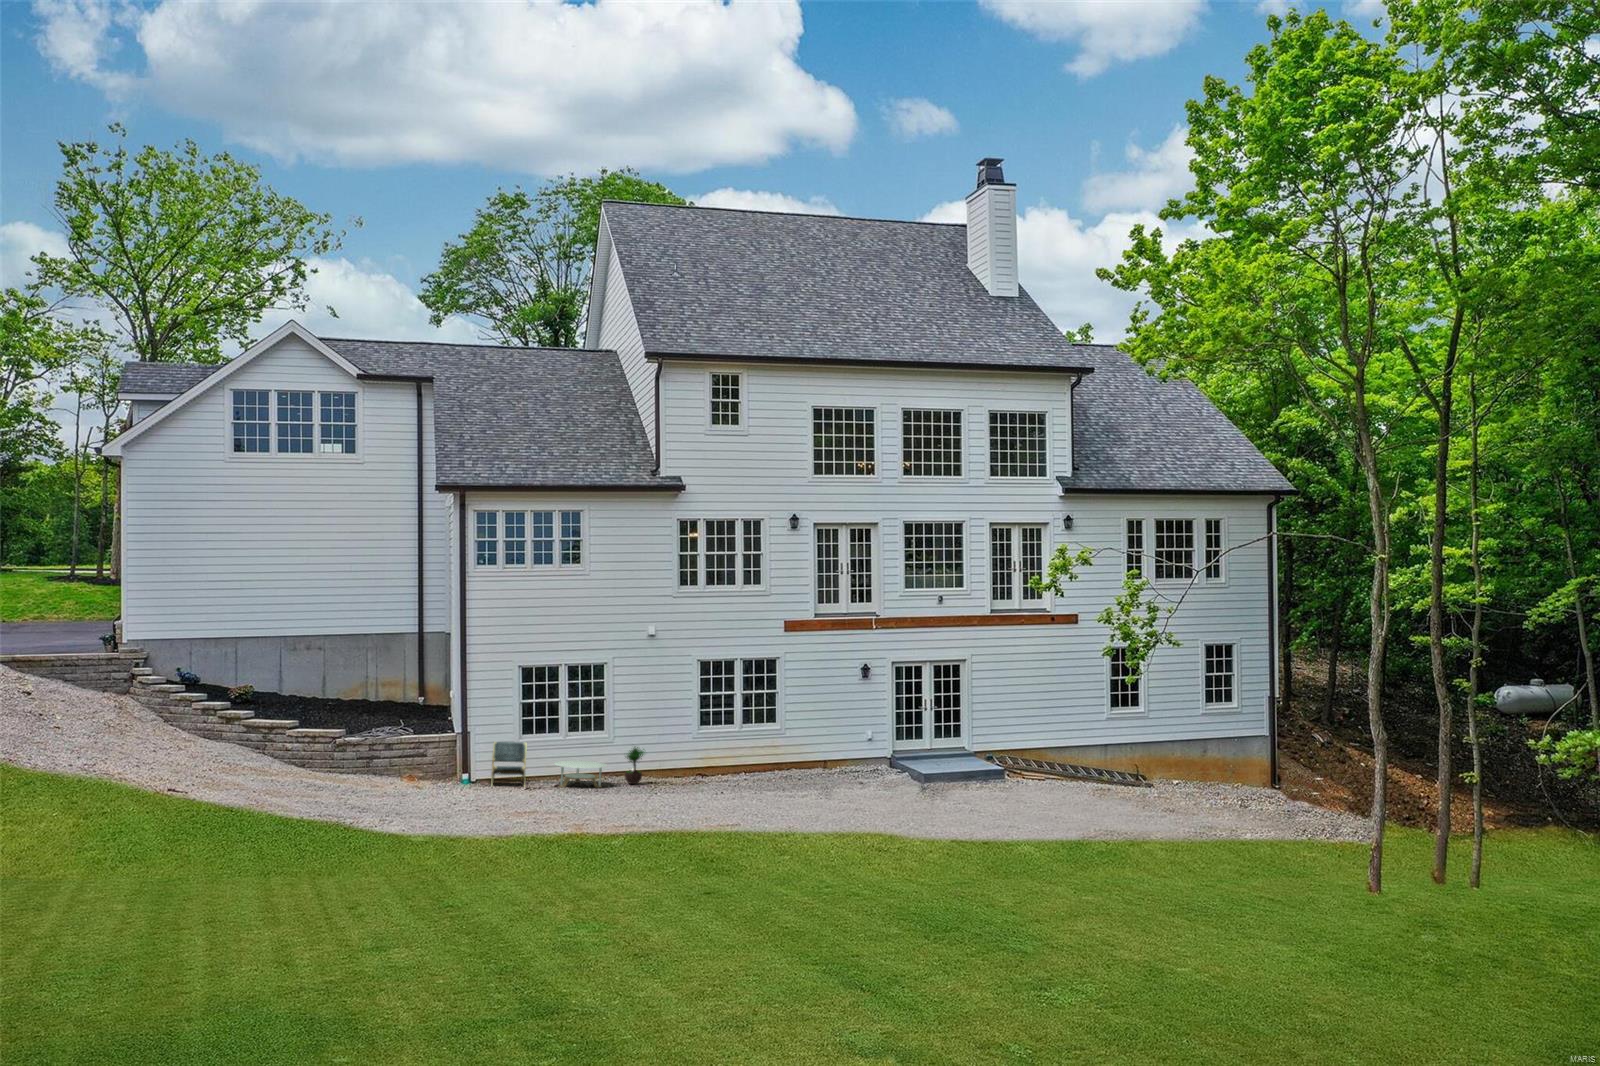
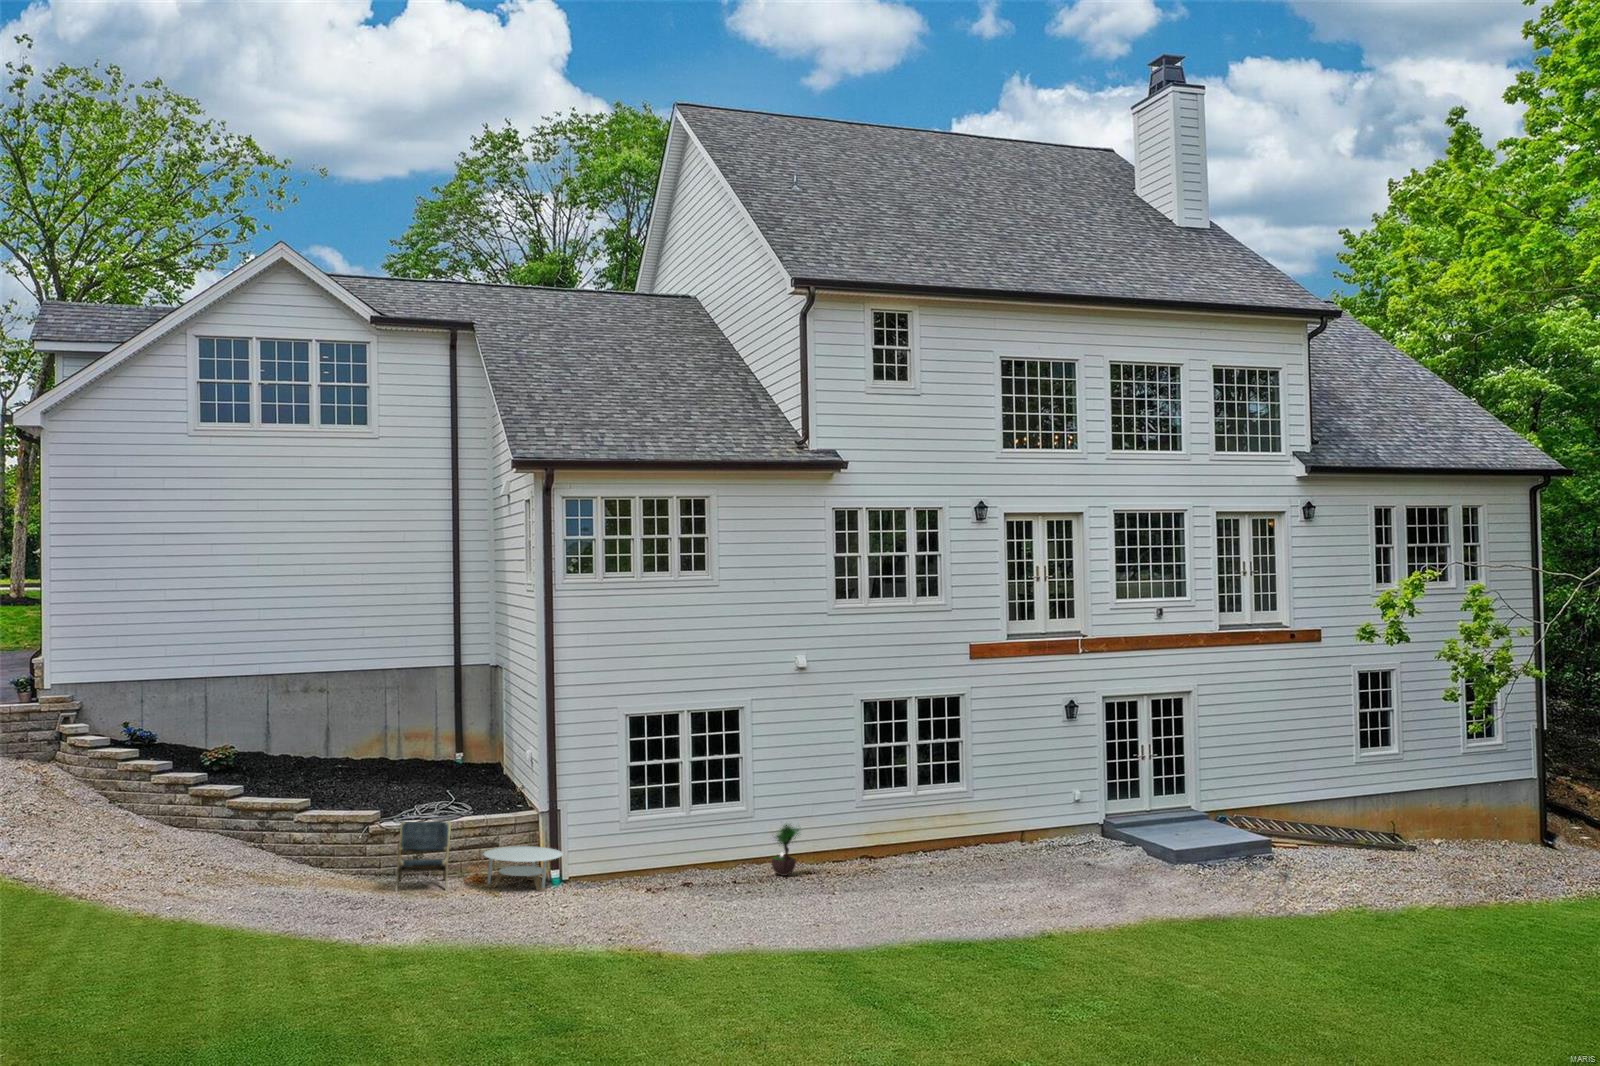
lounge chair: present [491,742,527,786] -> present [395,821,451,892]
round table: present [555,761,607,788] -> present [484,846,563,892]

